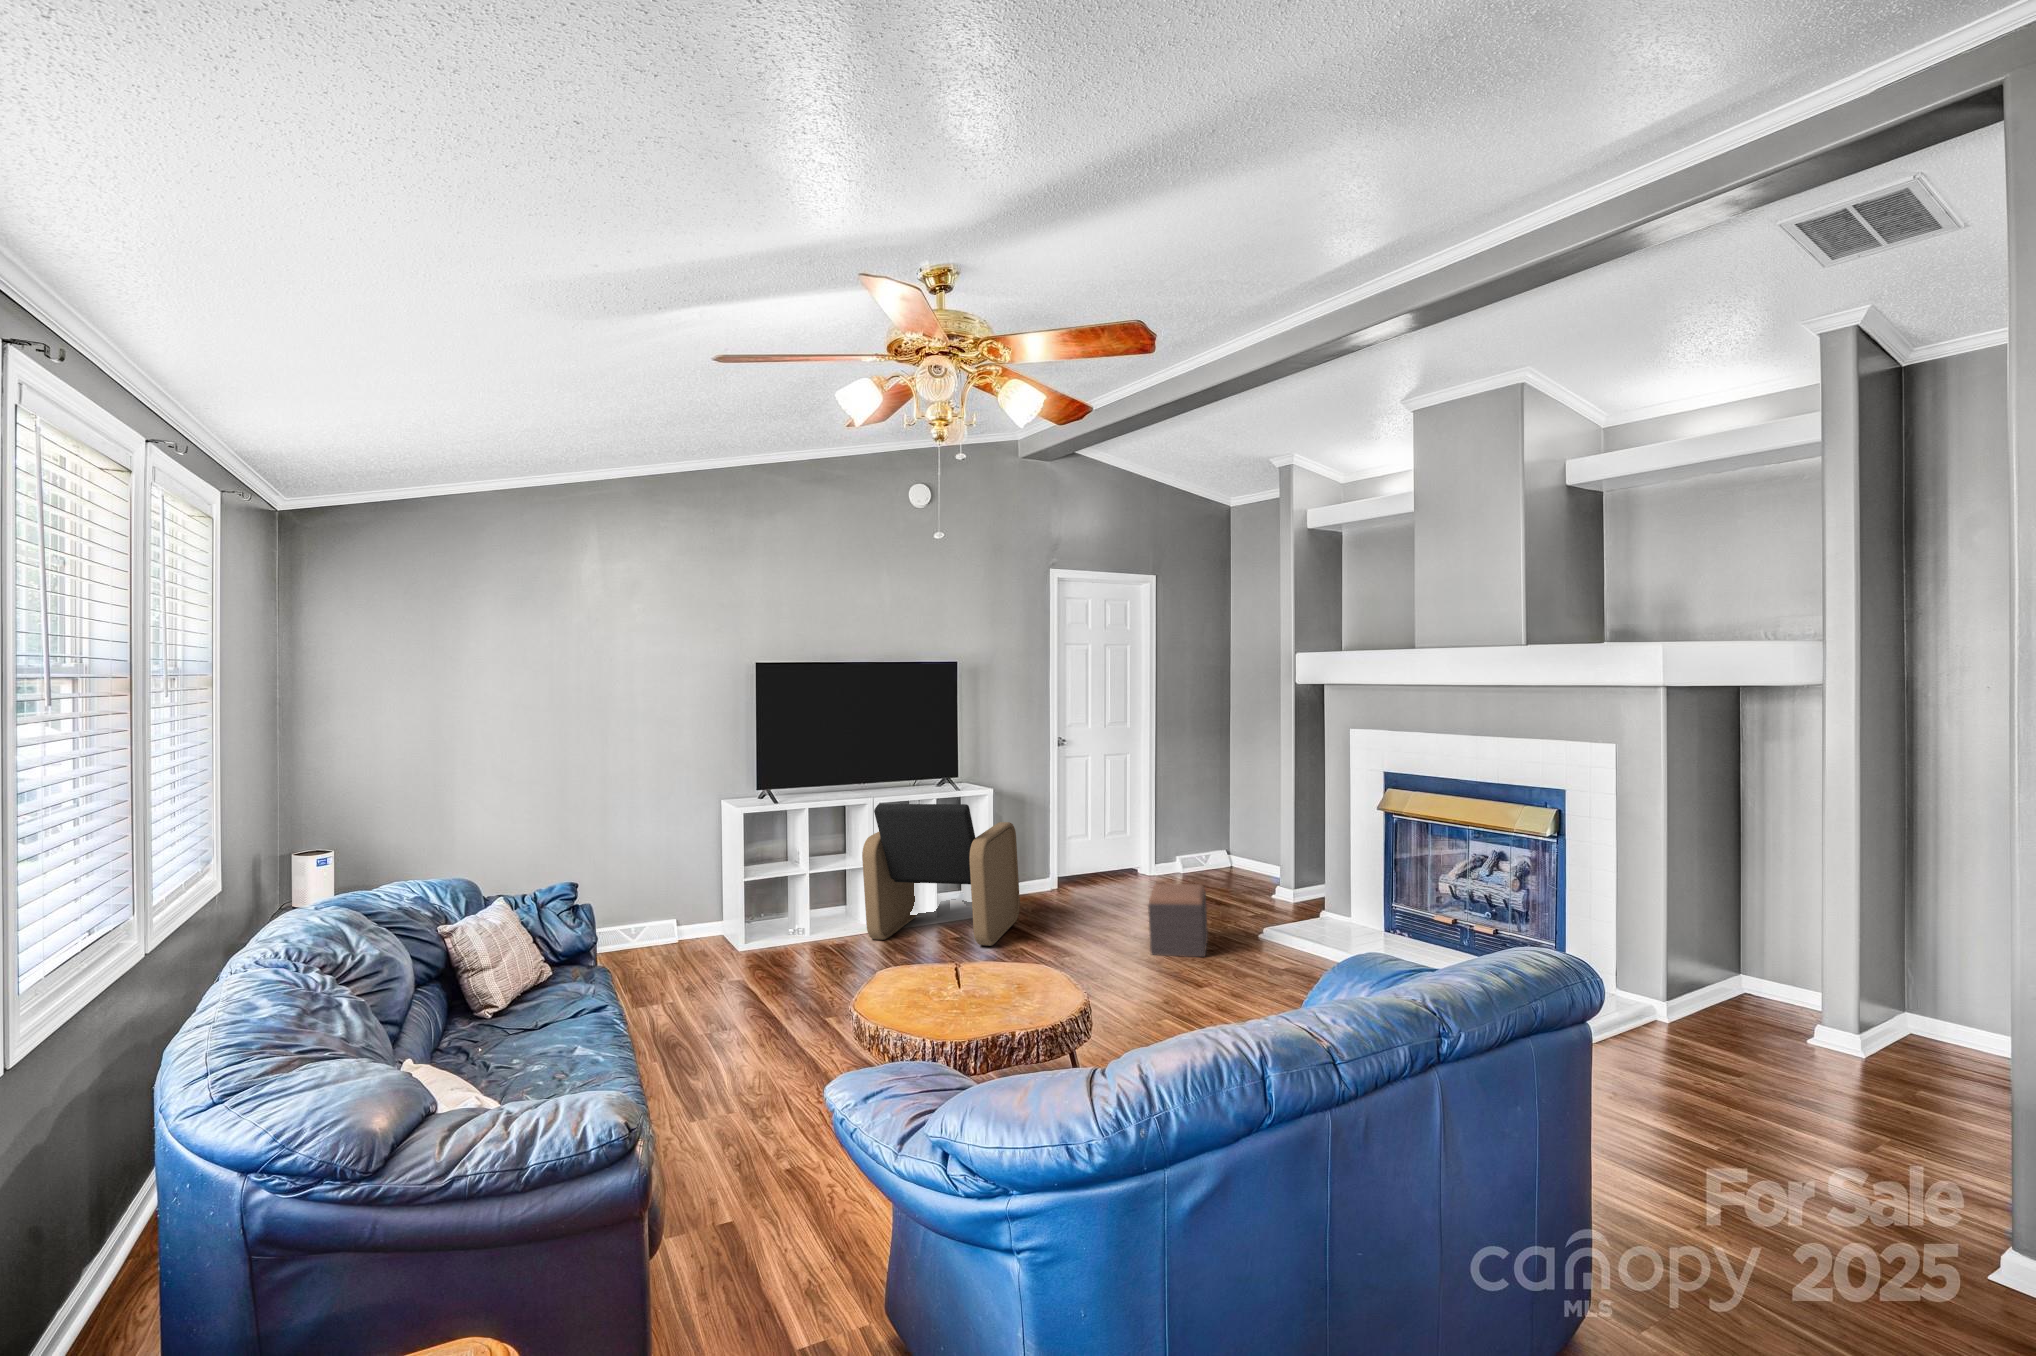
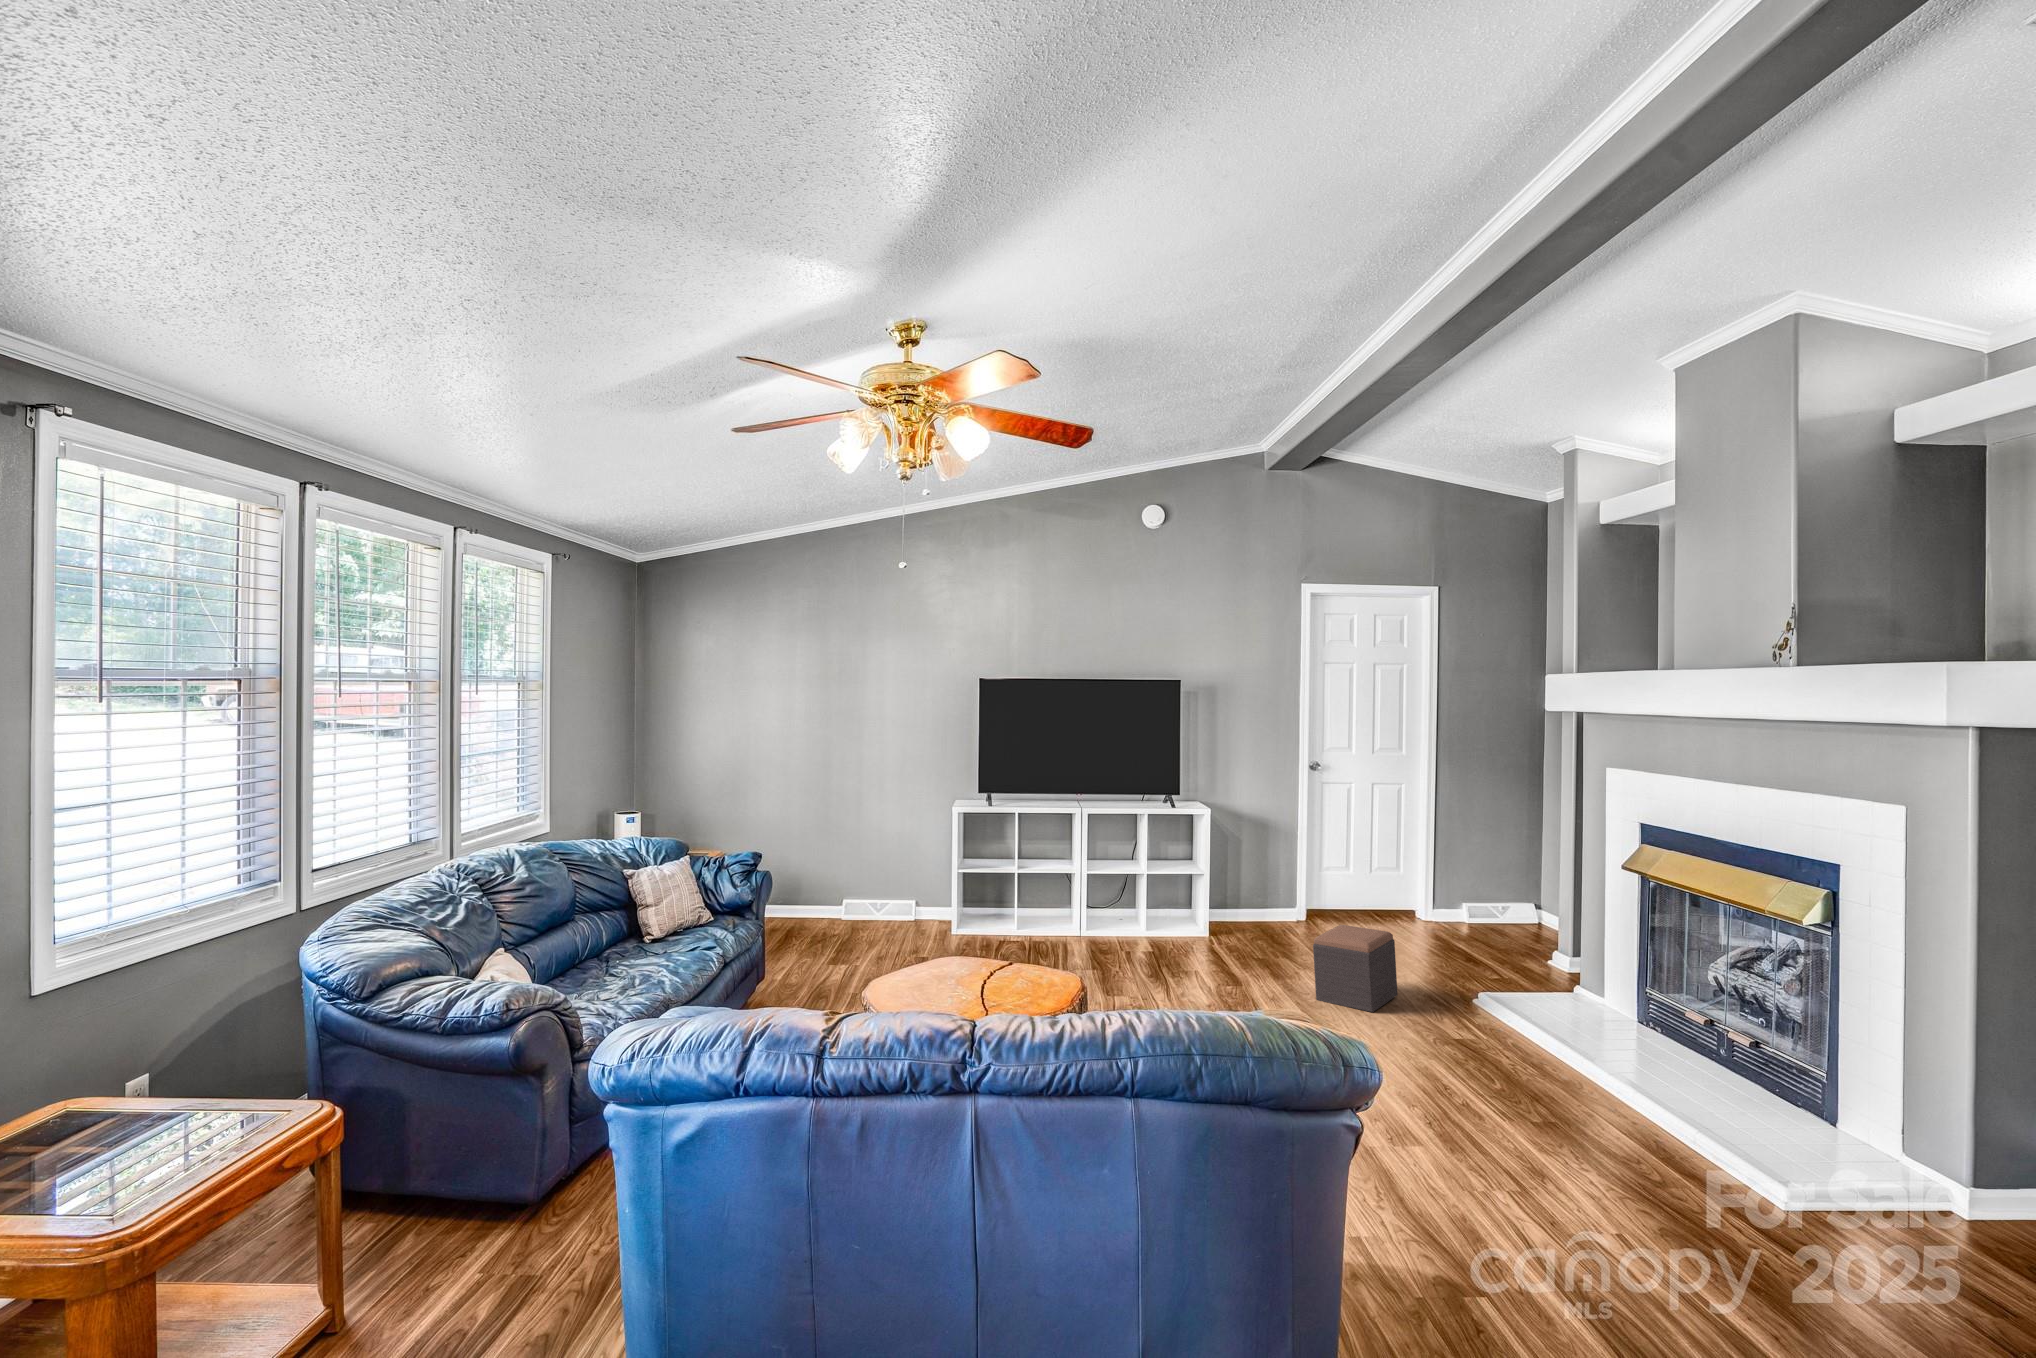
armchair: present [862,804,1020,946] -> none [1059,813,1222,964]

